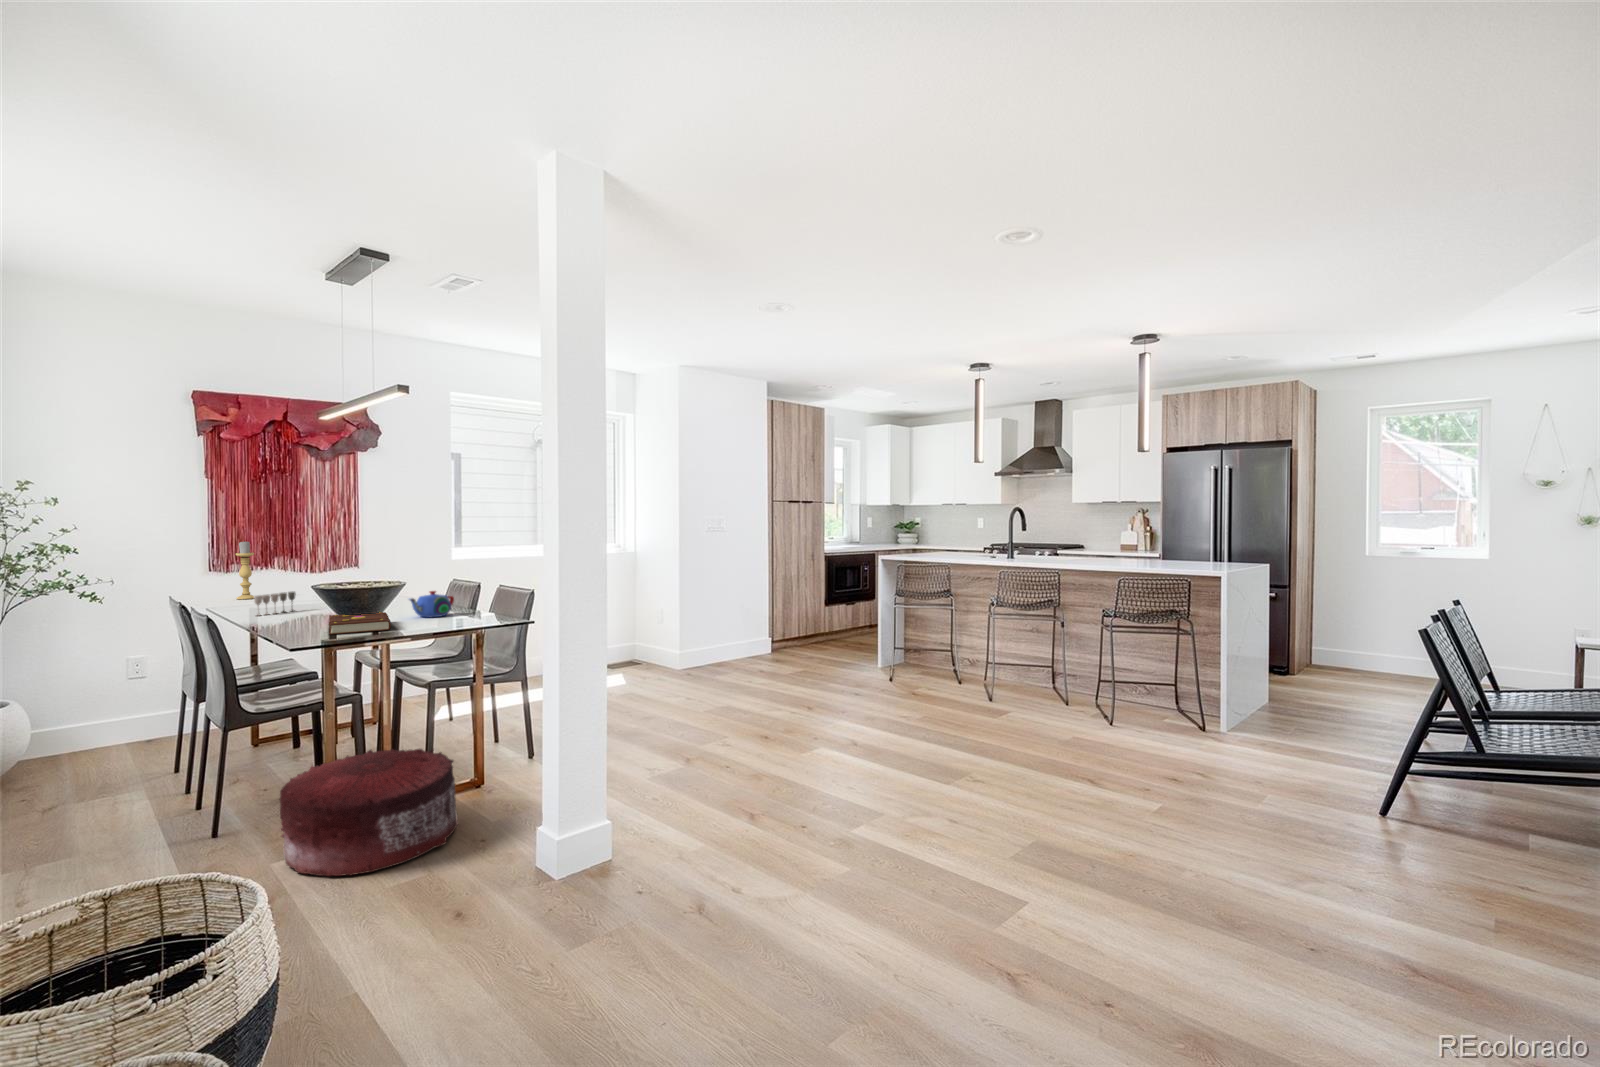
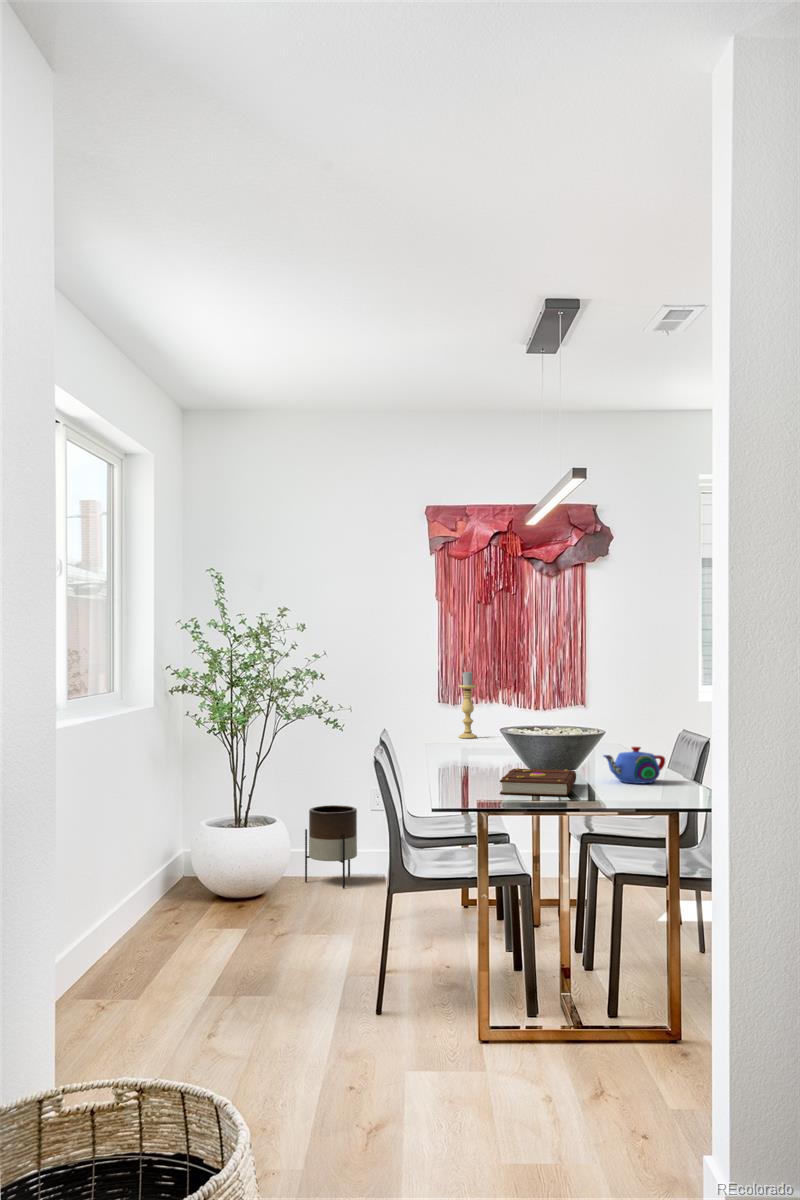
wine glass: present [254,592,296,616] -> none [454,734,498,760]
planter: none [53,673,122,753] -> present [305,805,357,888]
pouf: present [280,749,458,876] -> none [421,953,632,1130]

